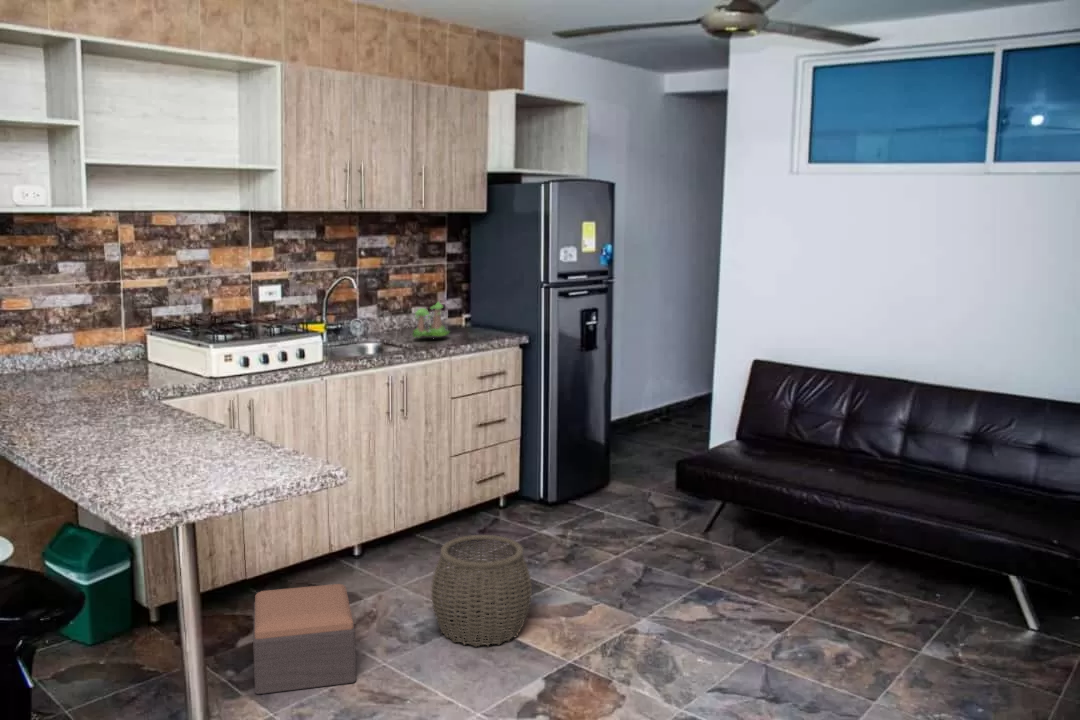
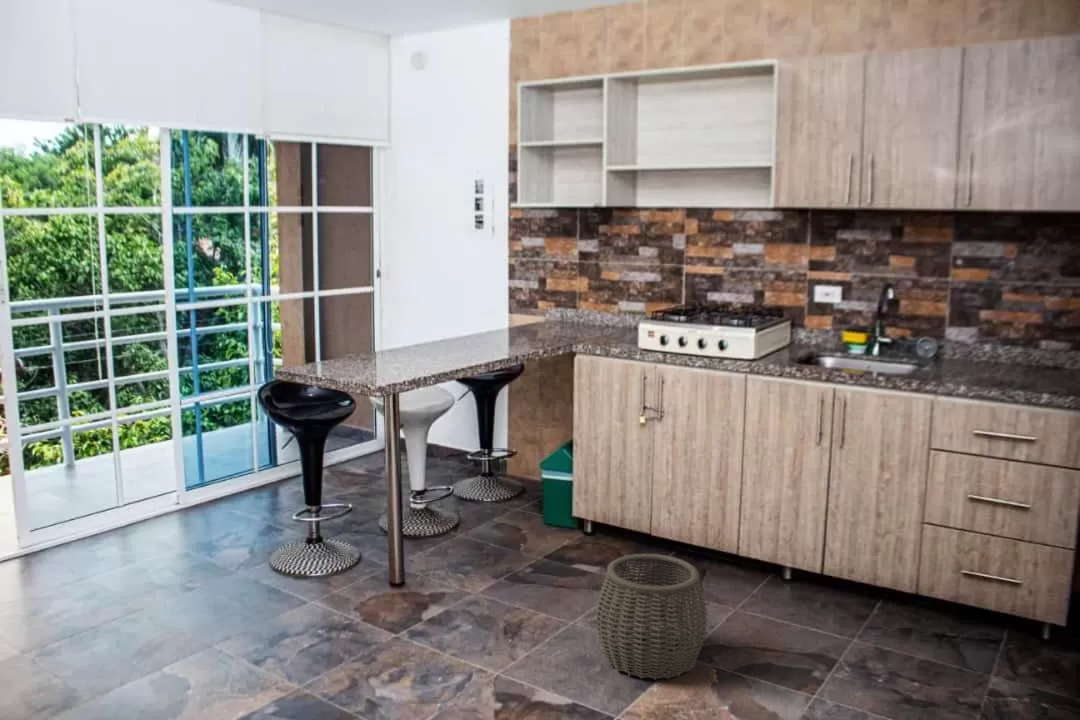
plant: present [413,302,449,338] -> none [928,304,995,375]
footstool: present [253,584,356,694] -> none [484,522,591,615]

